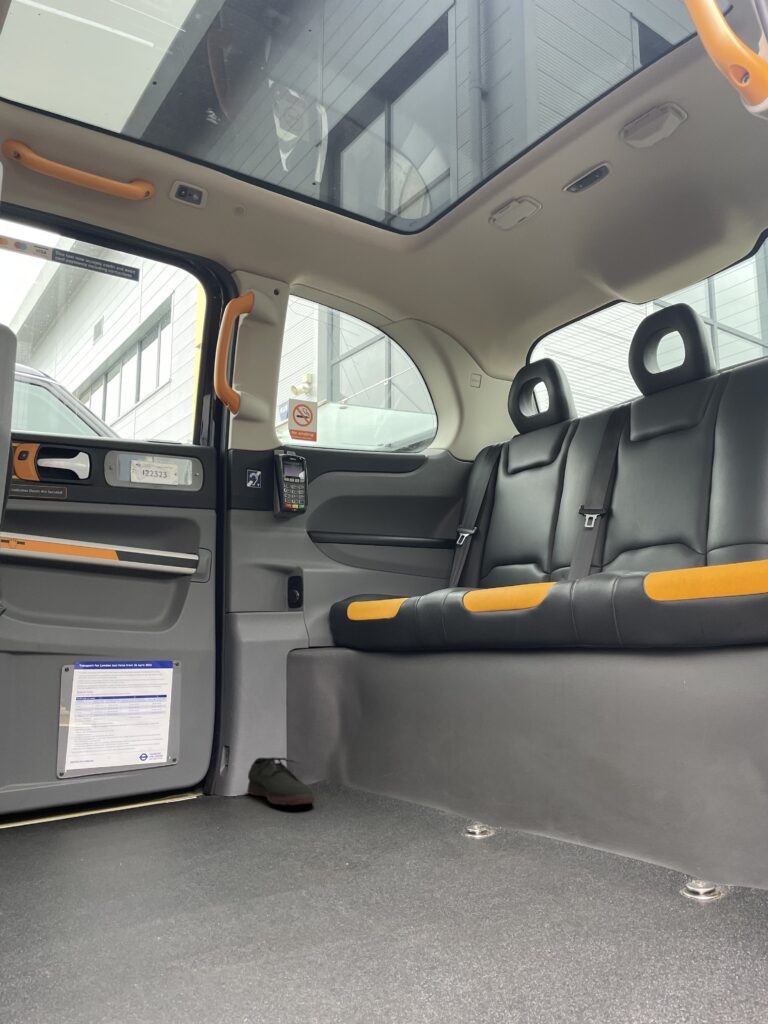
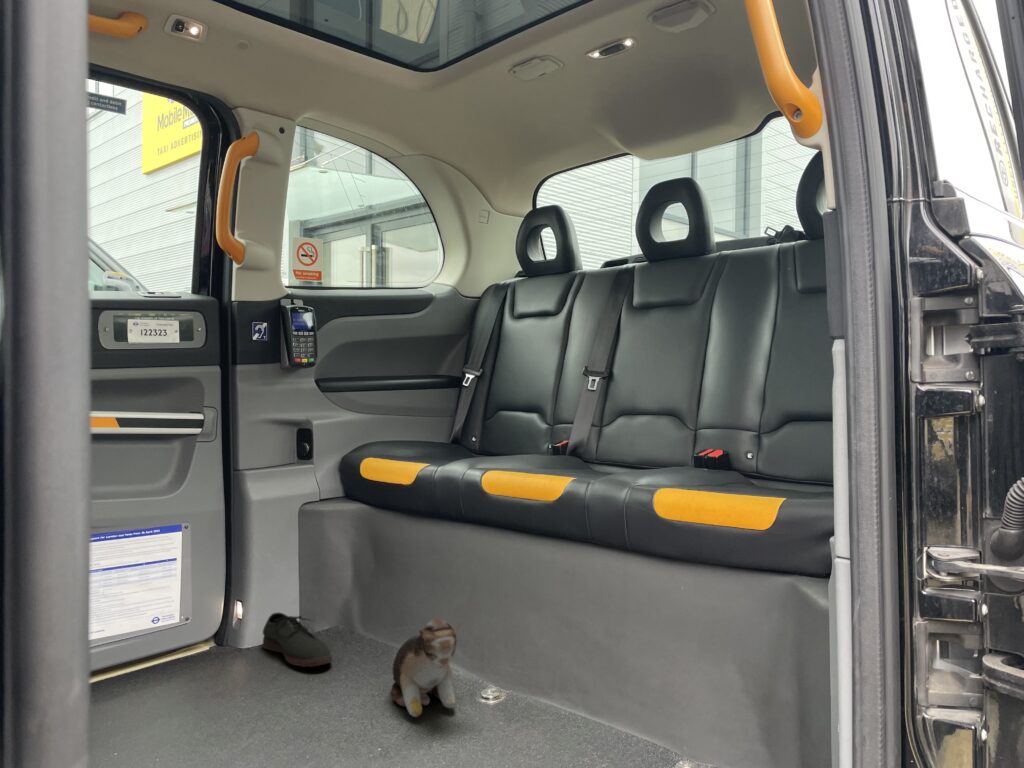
plush toy: none [370,734,441,844] -> present [391,619,461,717]

